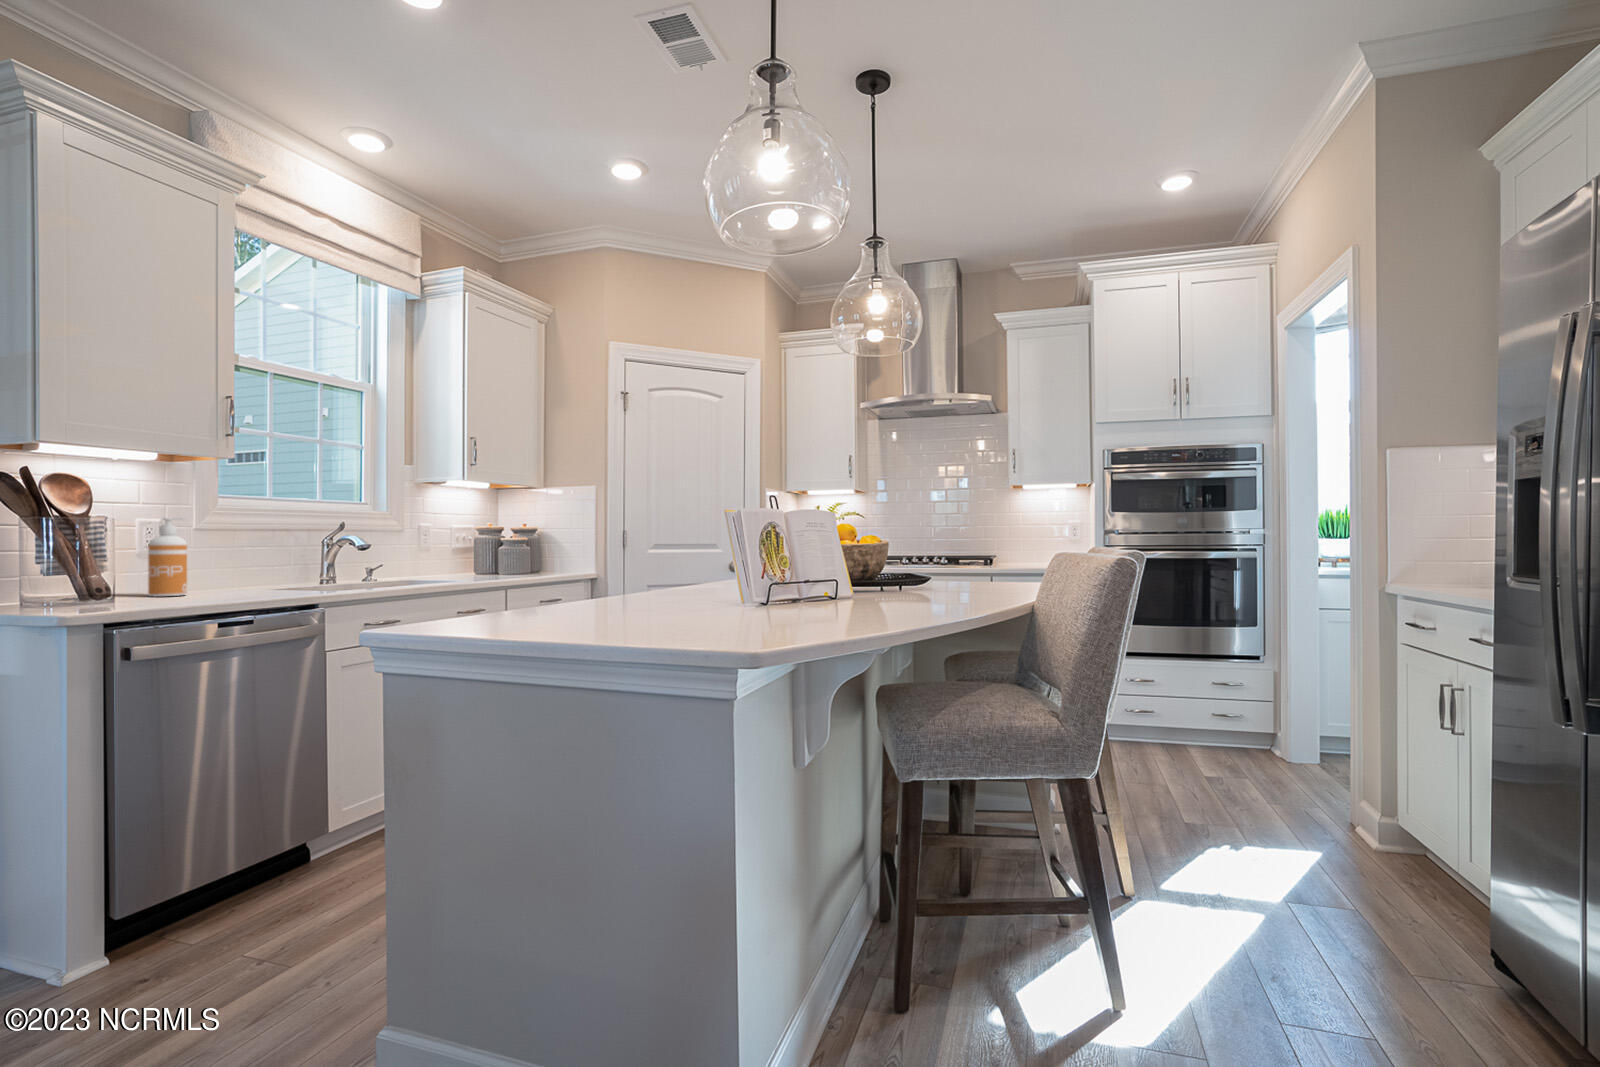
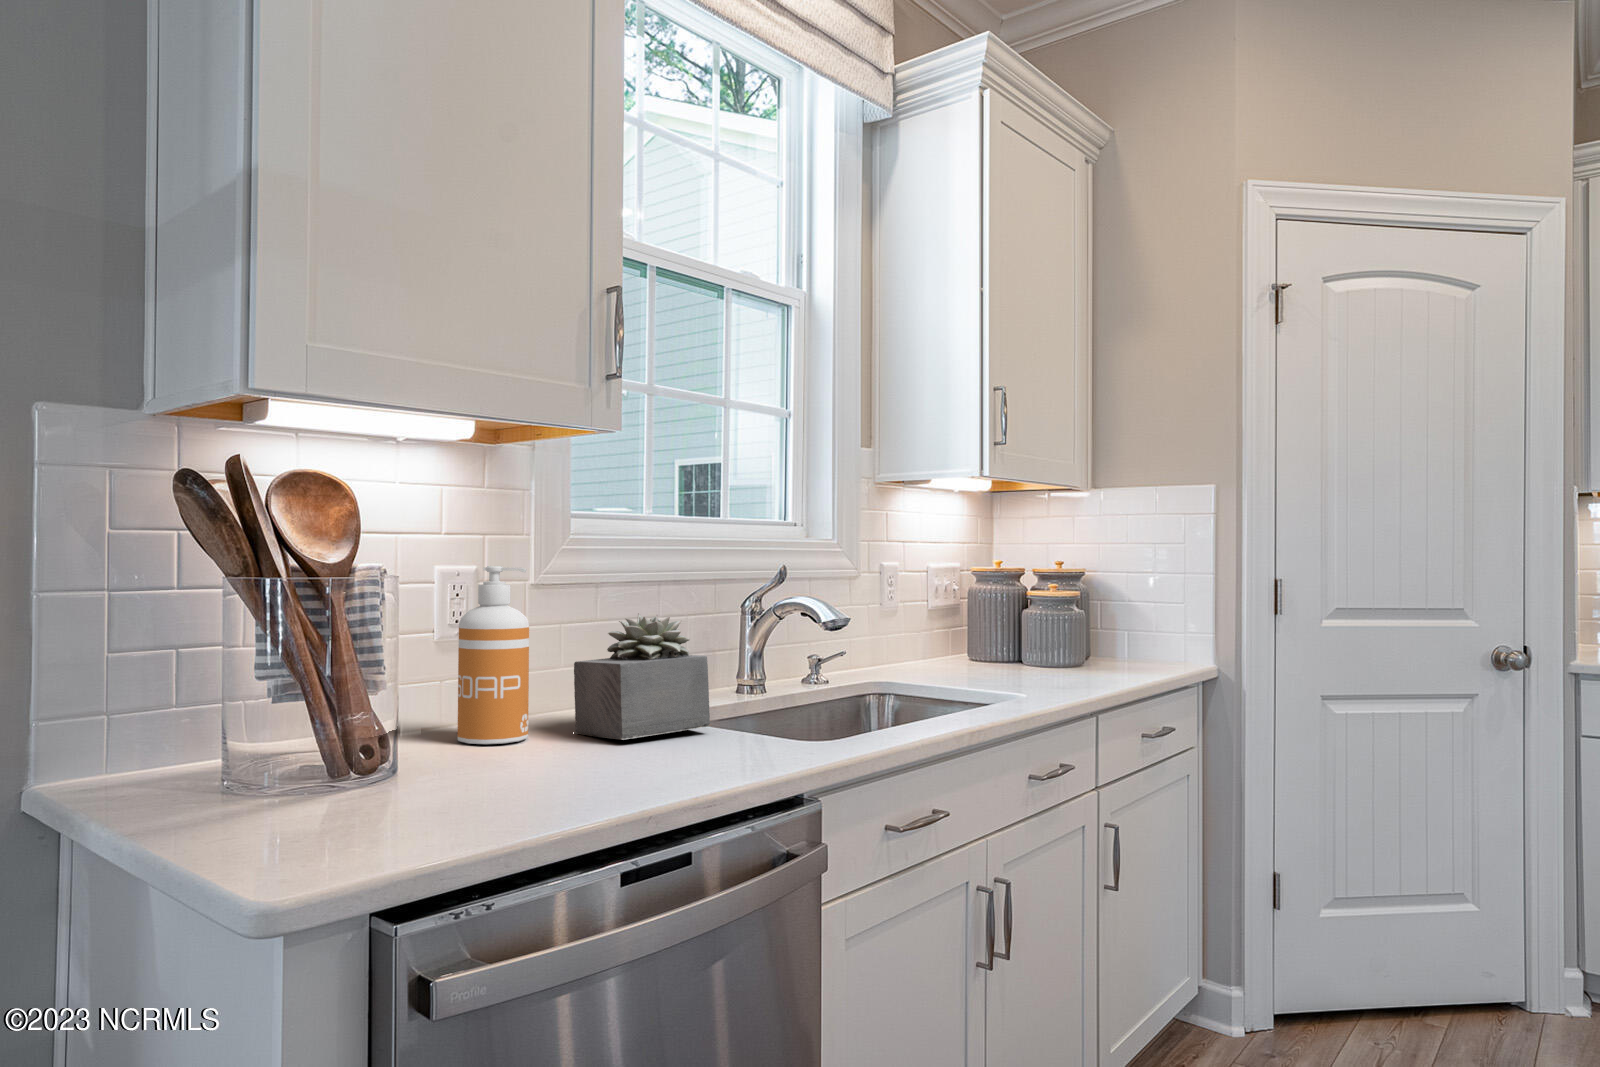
succulent plant: none [213,540,287,594] -> present [574,613,710,740]

